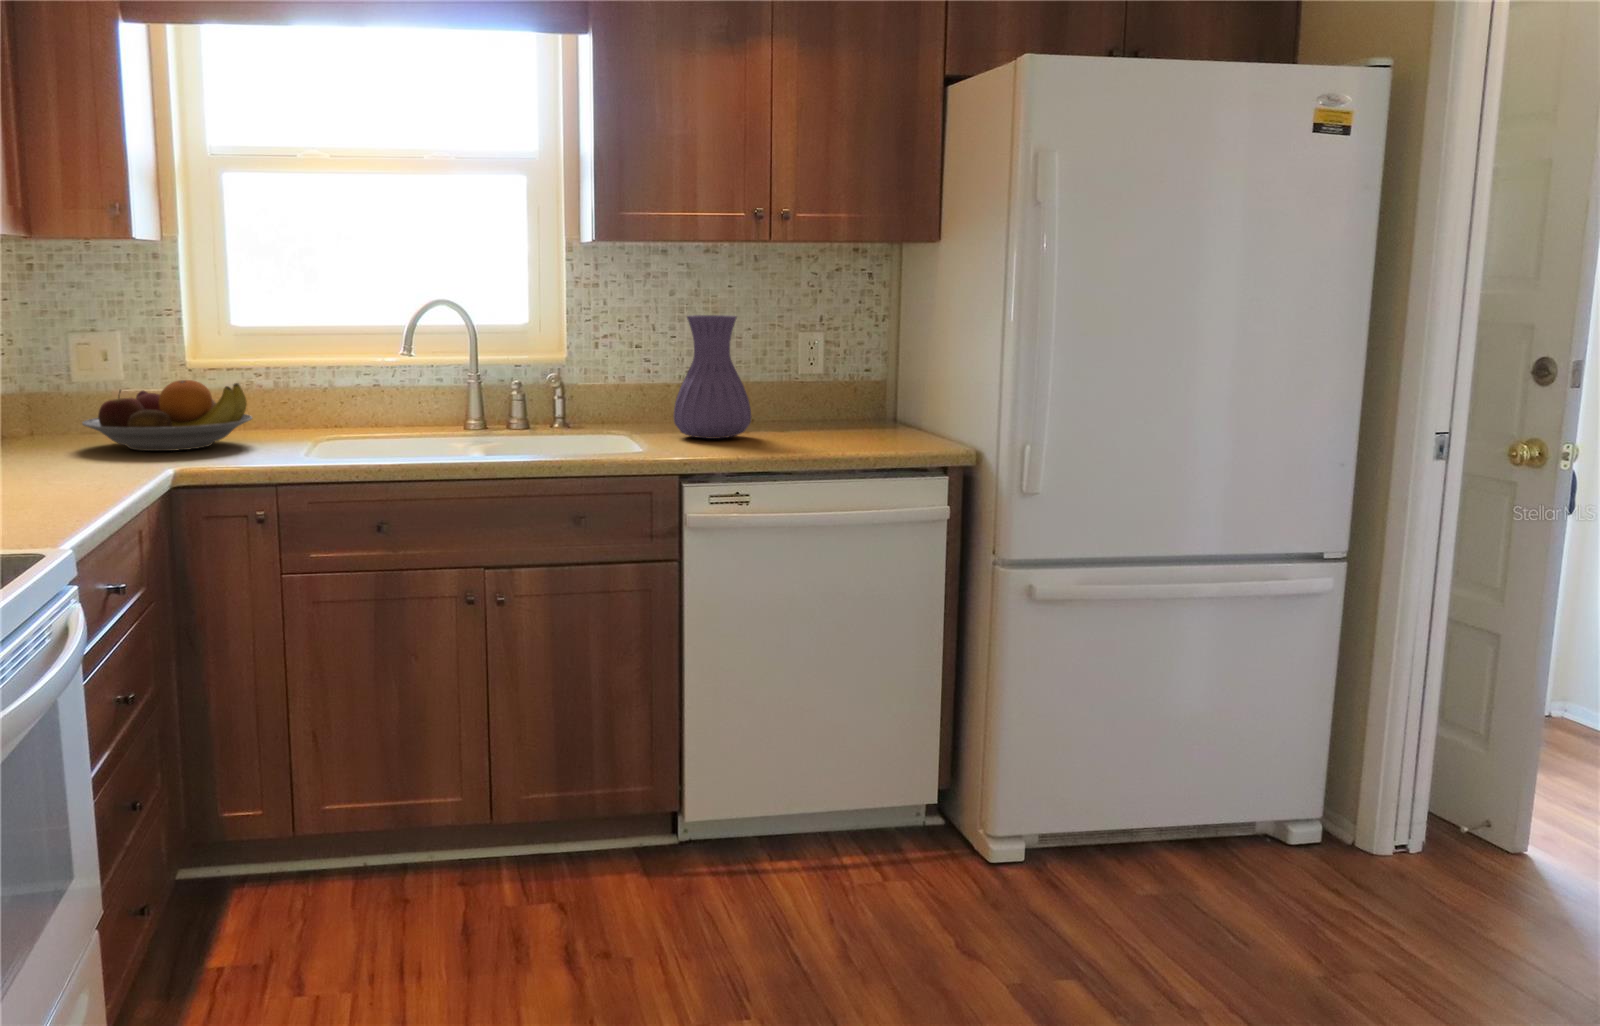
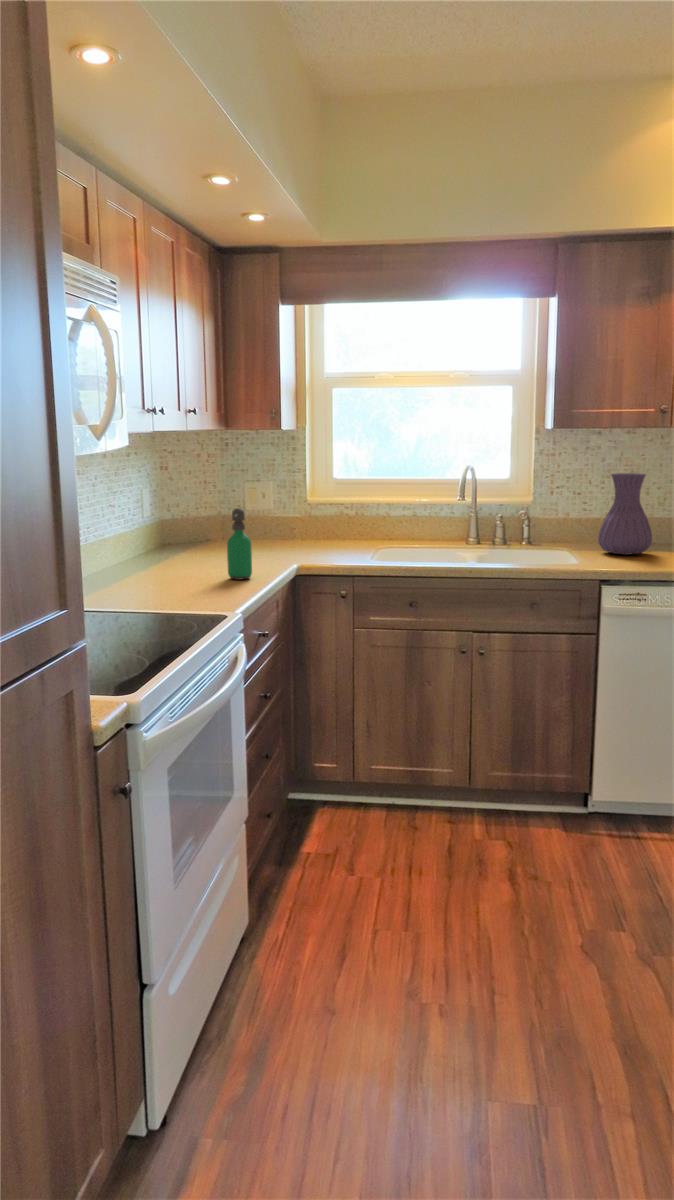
soap dispenser: none [36,373,88,498] -> present [227,508,252,580]
fruit bowl: present [82,380,252,451] -> none [253,511,343,552]

